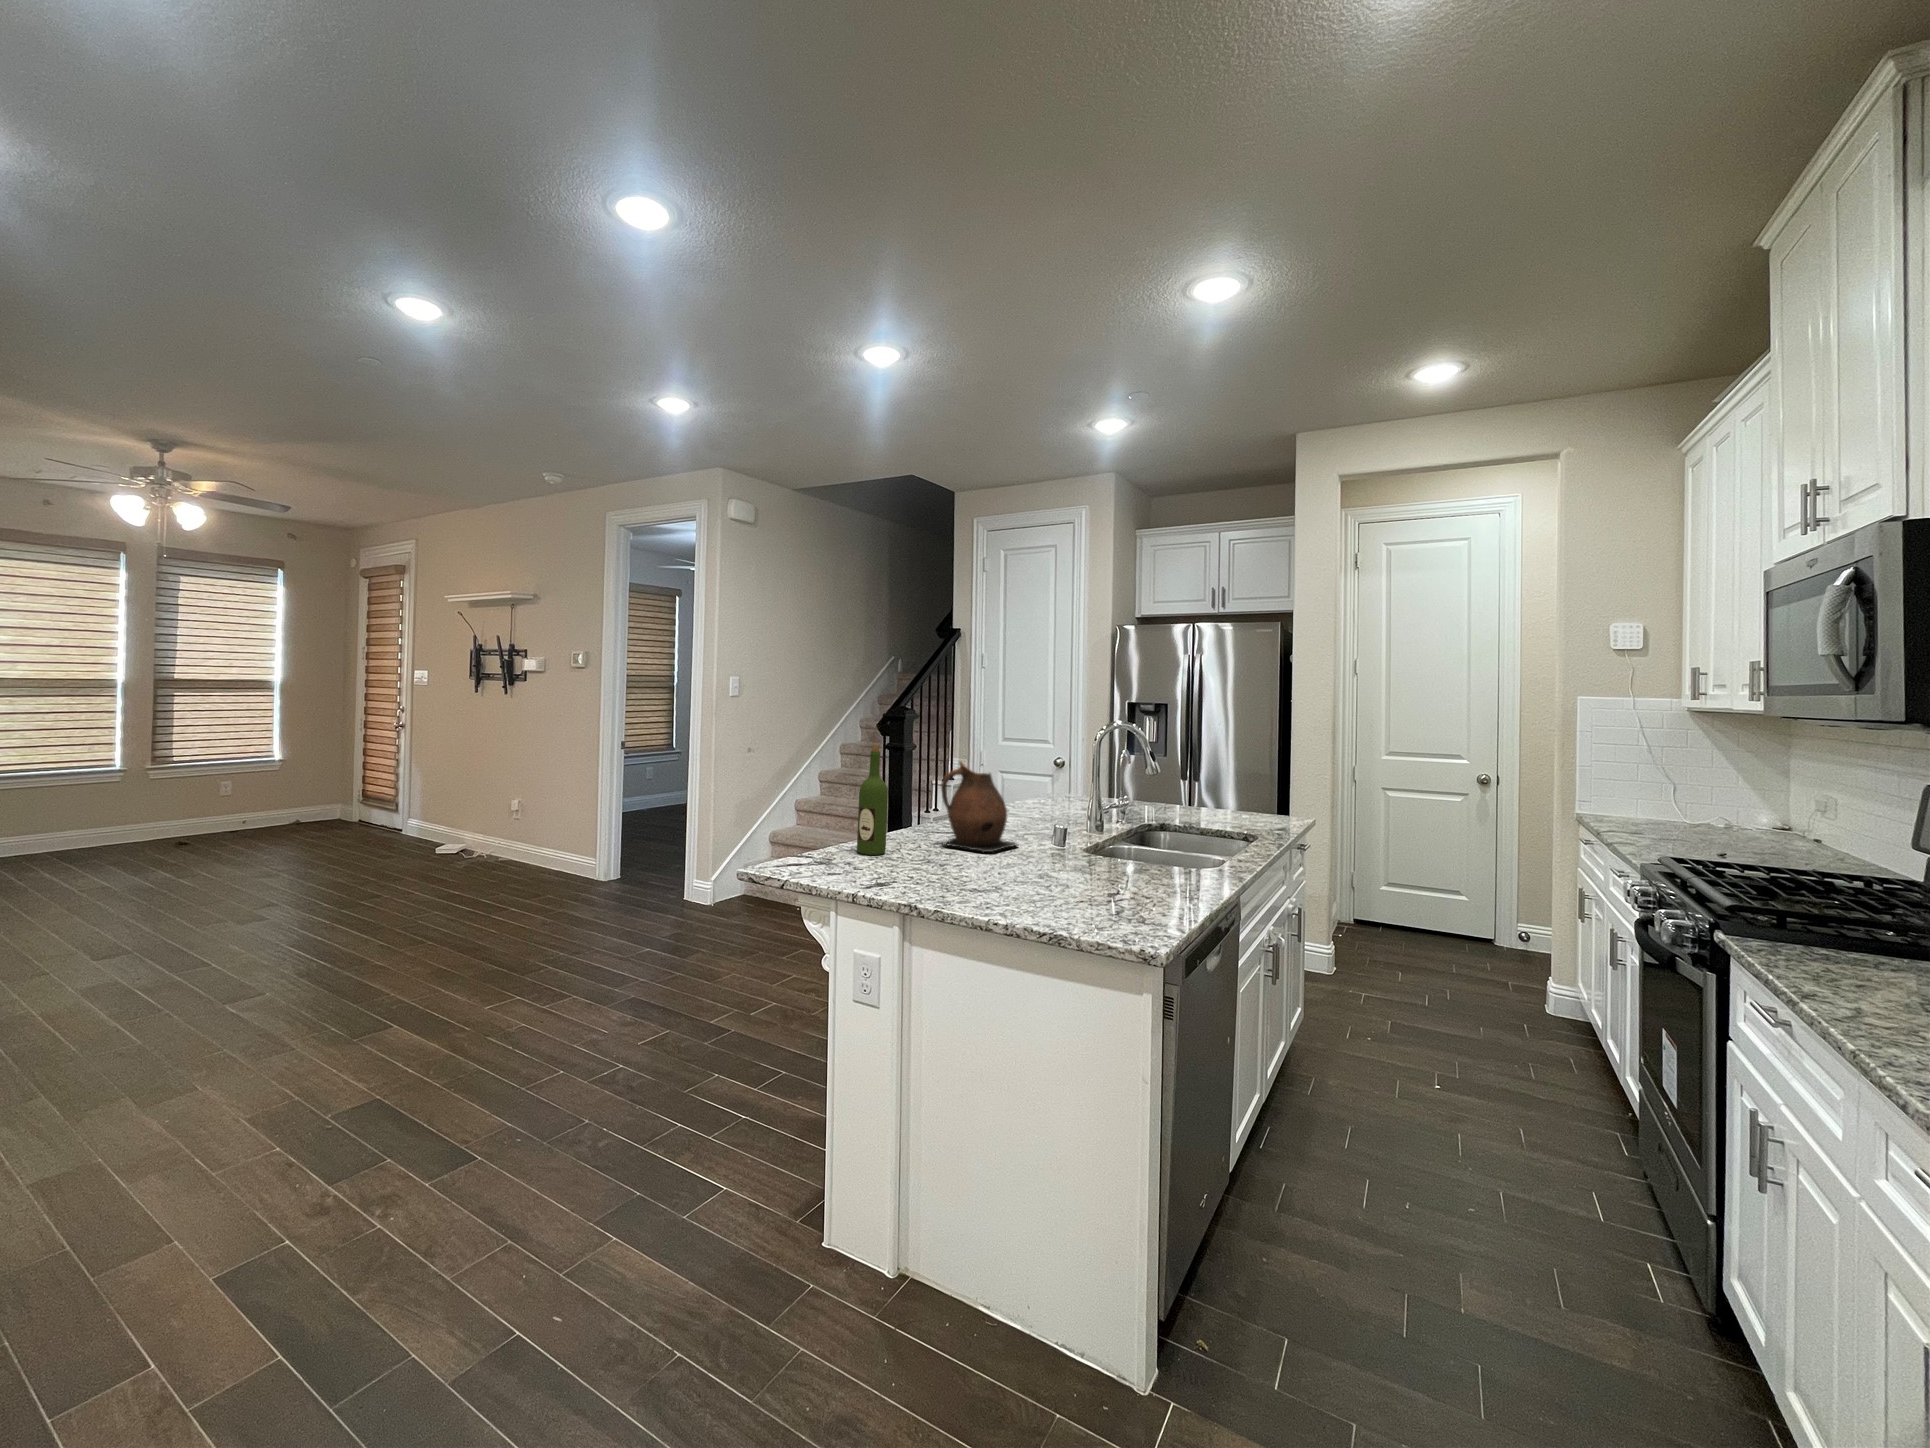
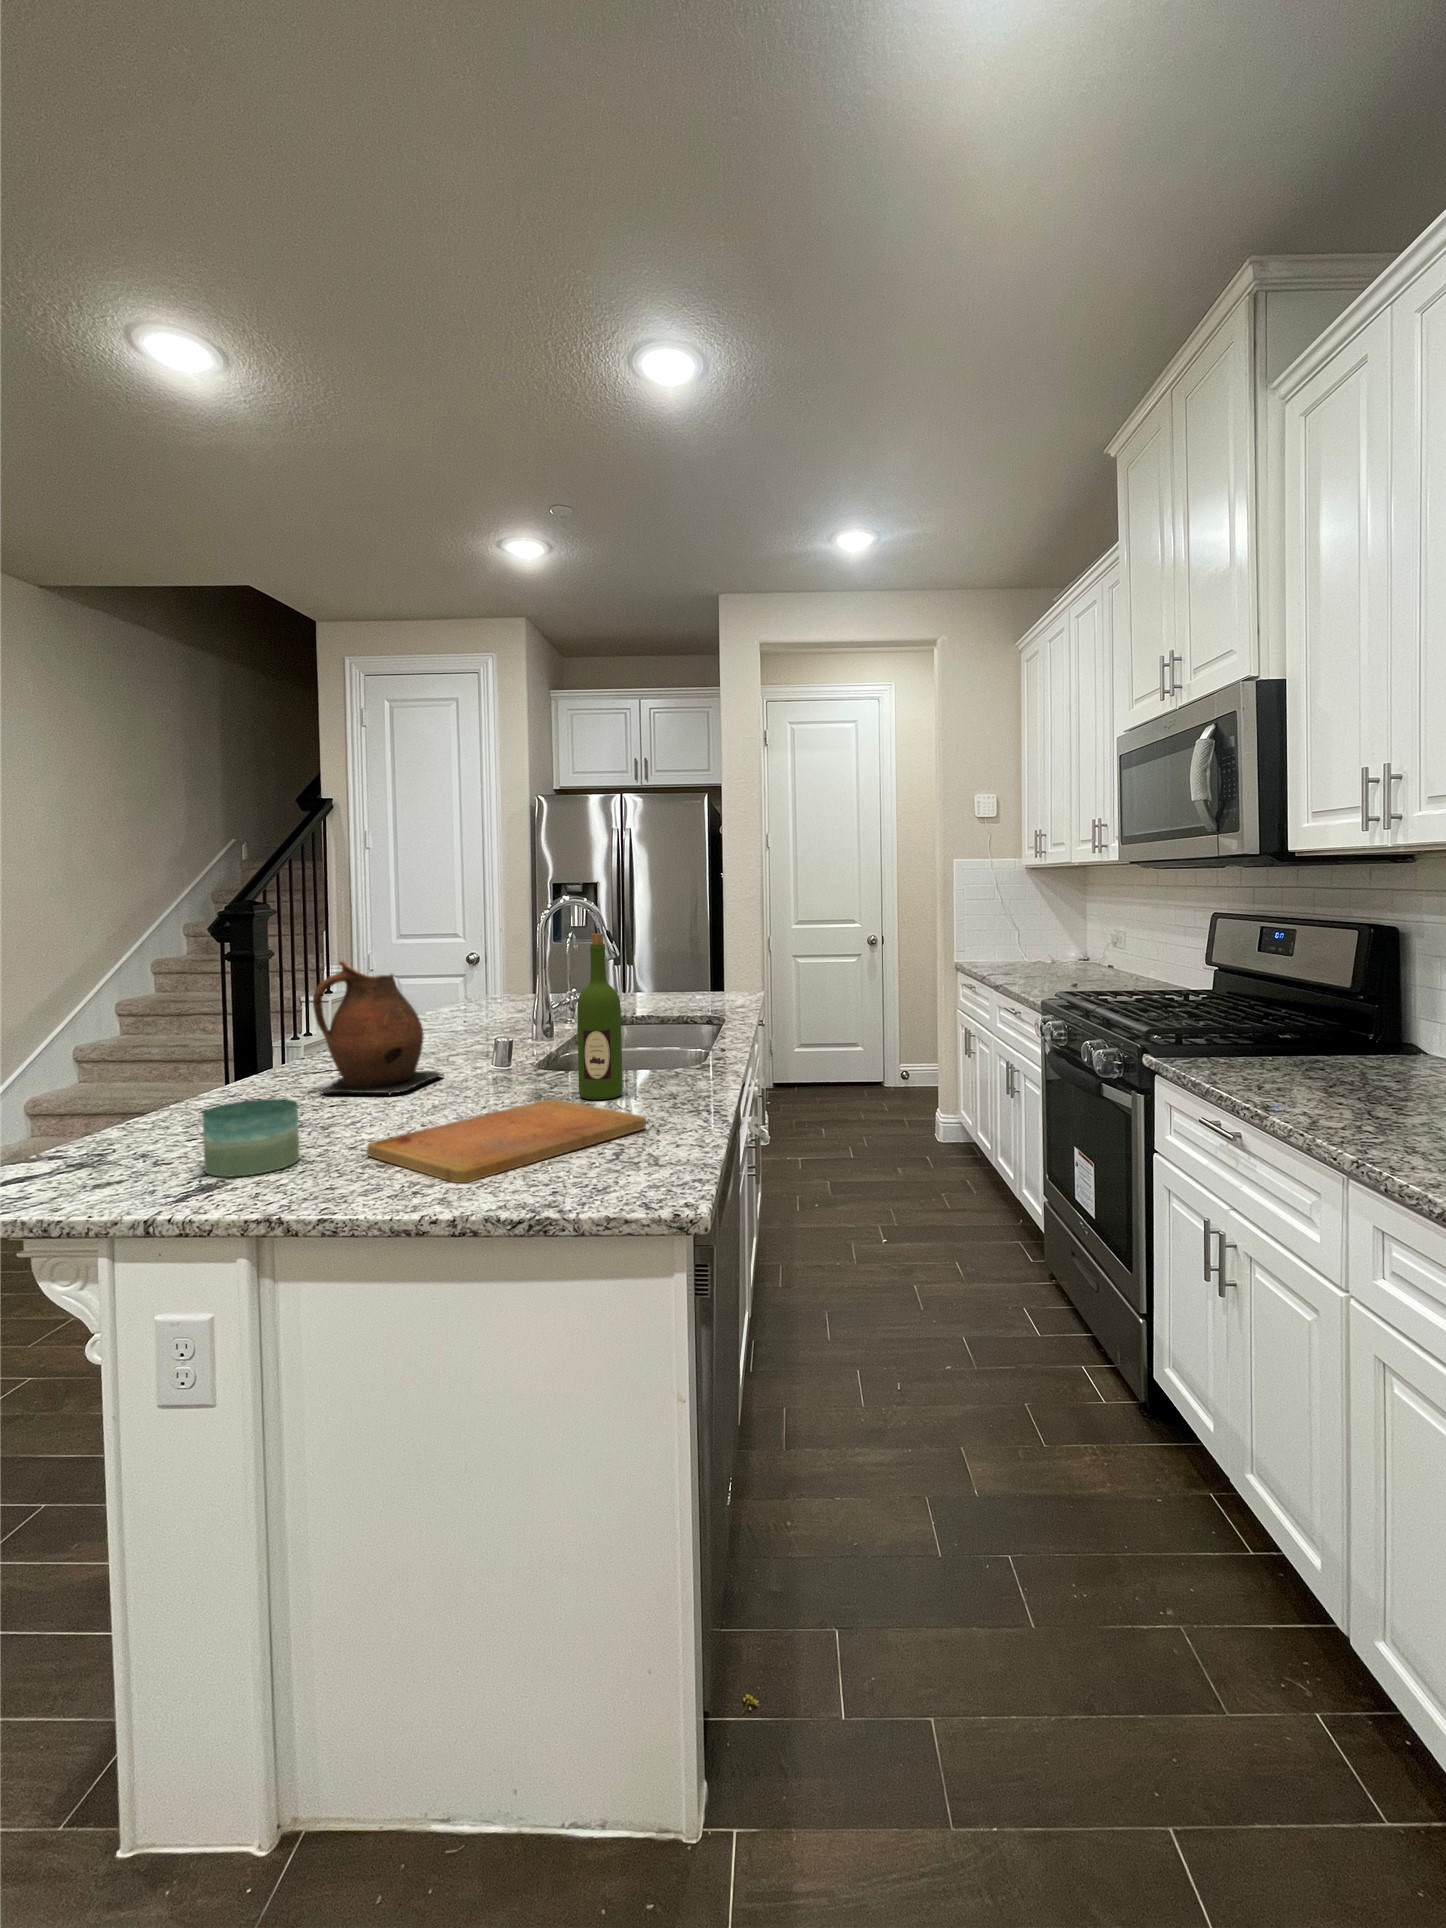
wine bottle: present [857,744,888,855] -> present [577,933,623,1100]
candle: none [878,841,929,884] -> present [202,1099,299,1177]
cutting board: none [965,870,1144,909] -> present [367,1099,646,1183]

